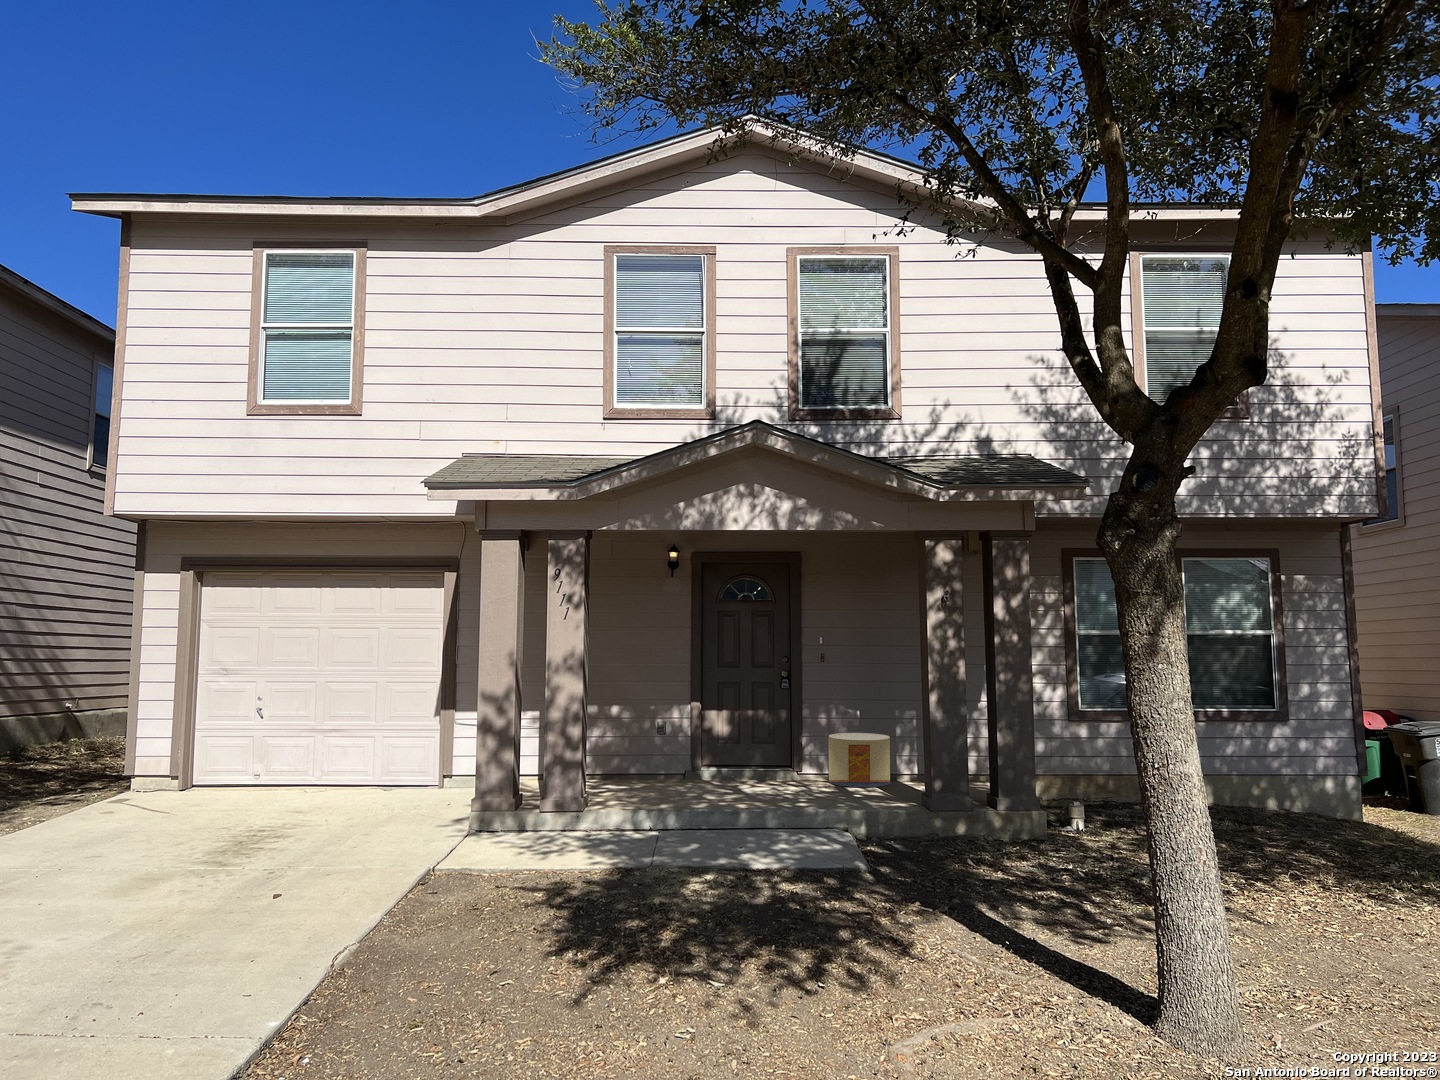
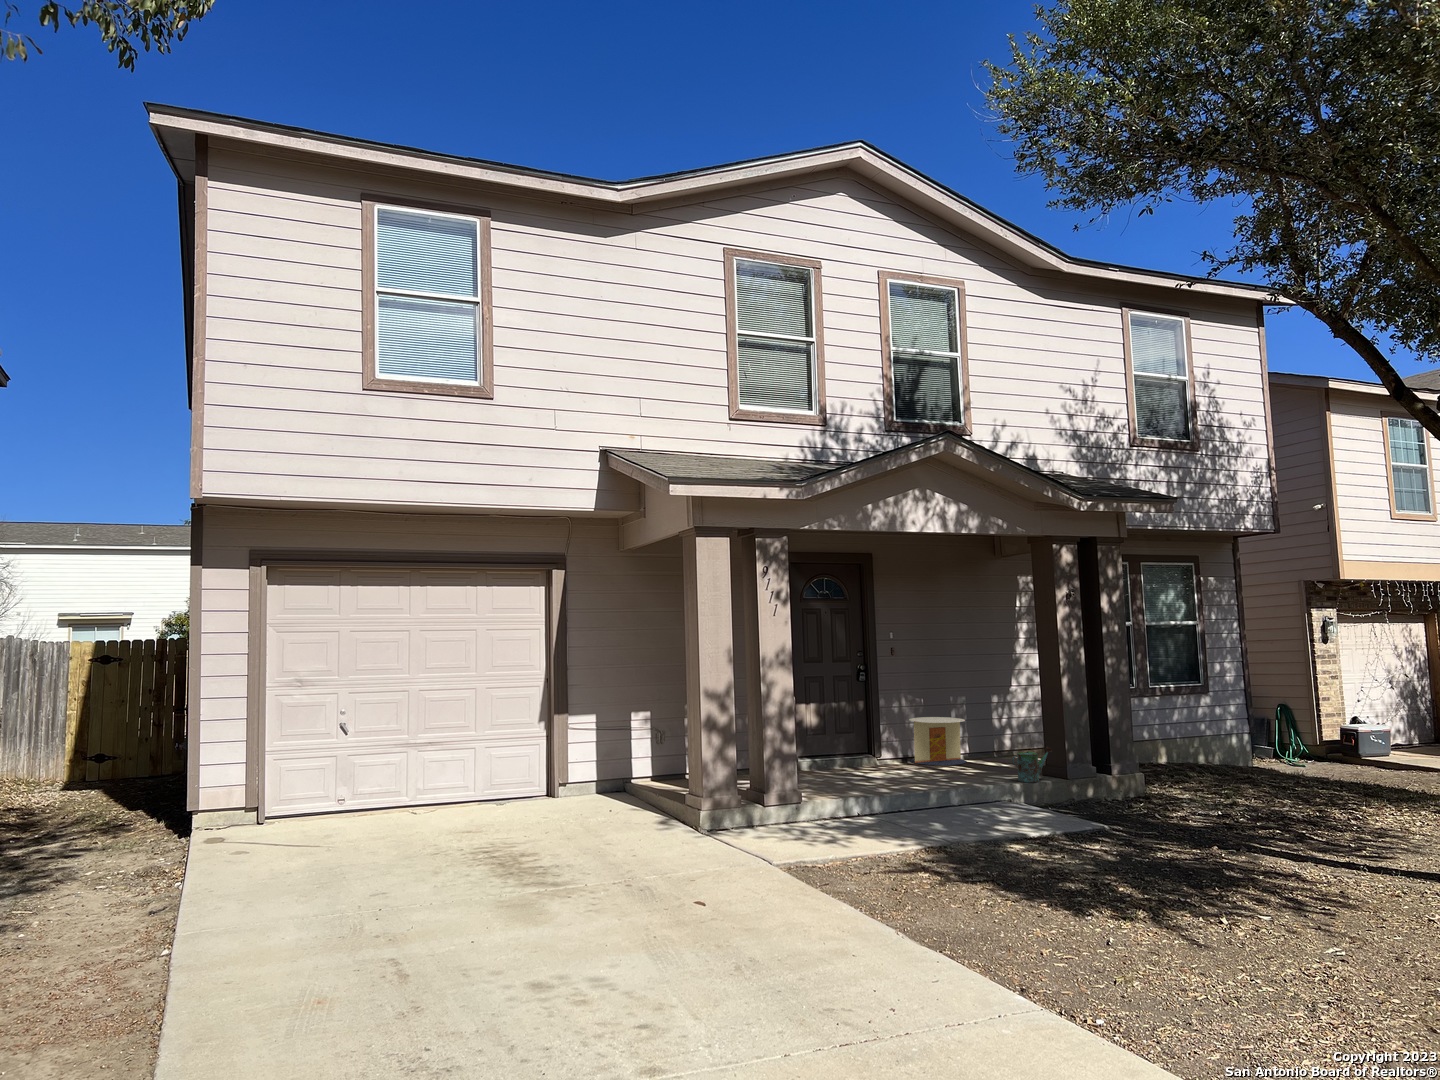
watering can: none [869,774,923,813] -> present [1012,747,1053,782]

